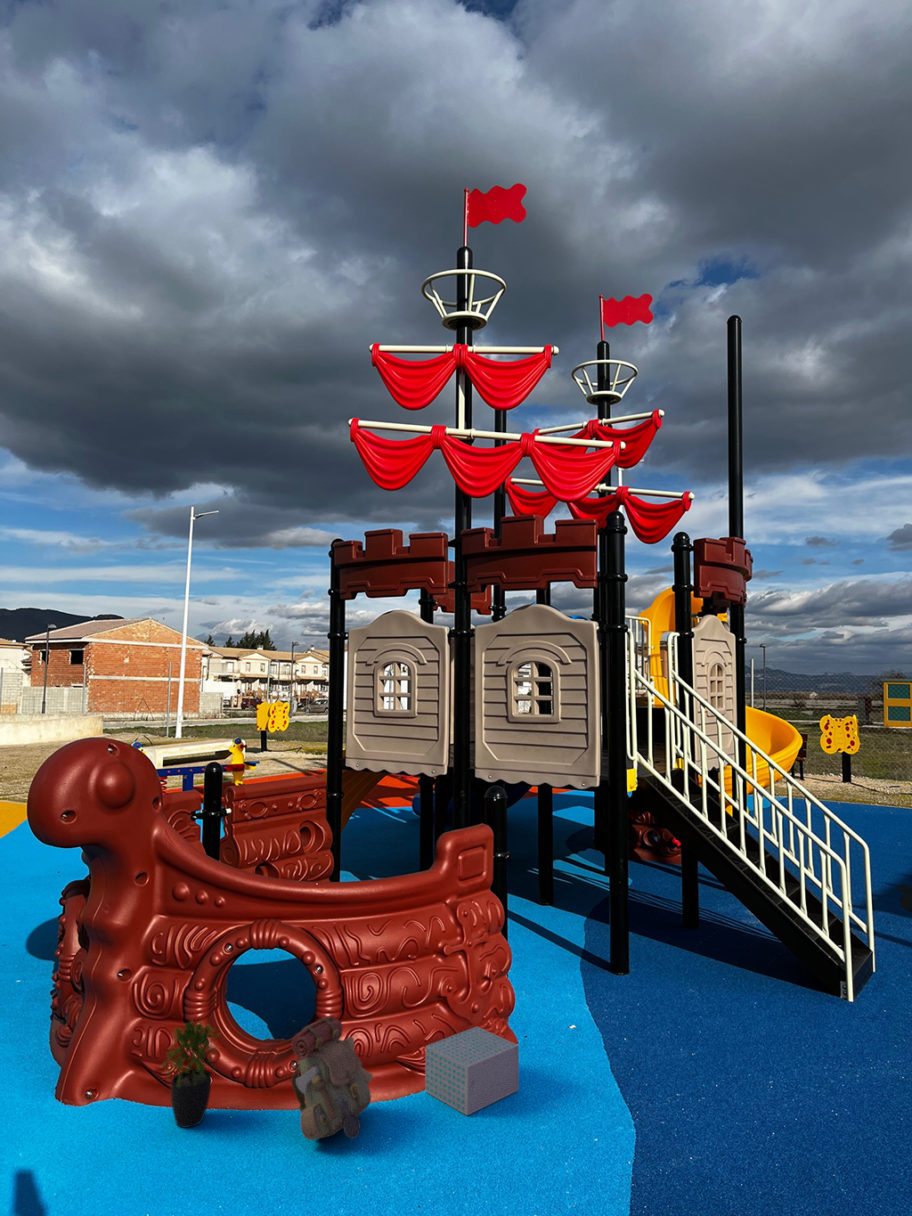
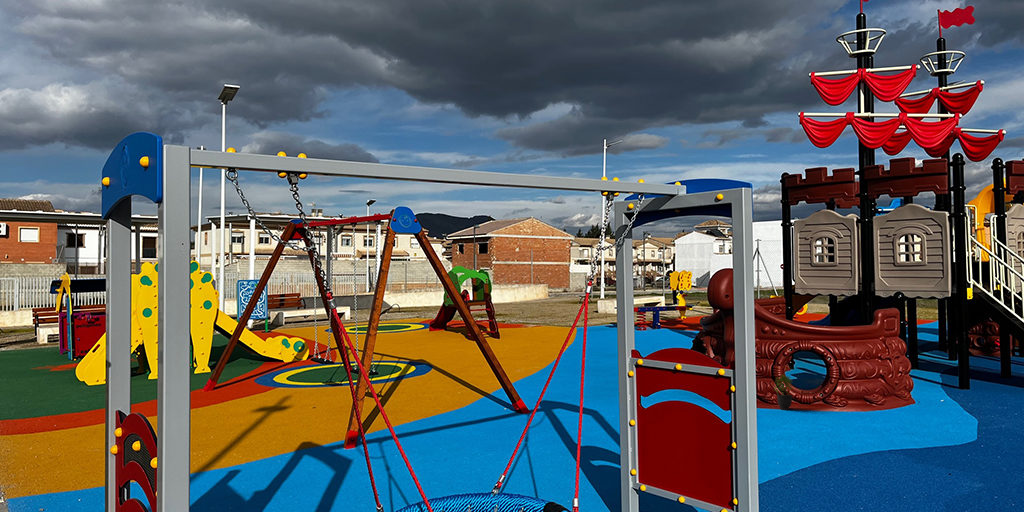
backpack: present [291,1015,373,1140] -> none [826,376,858,414]
storage box: present [425,1027,519,1115] -> none [876,390,919,414]

